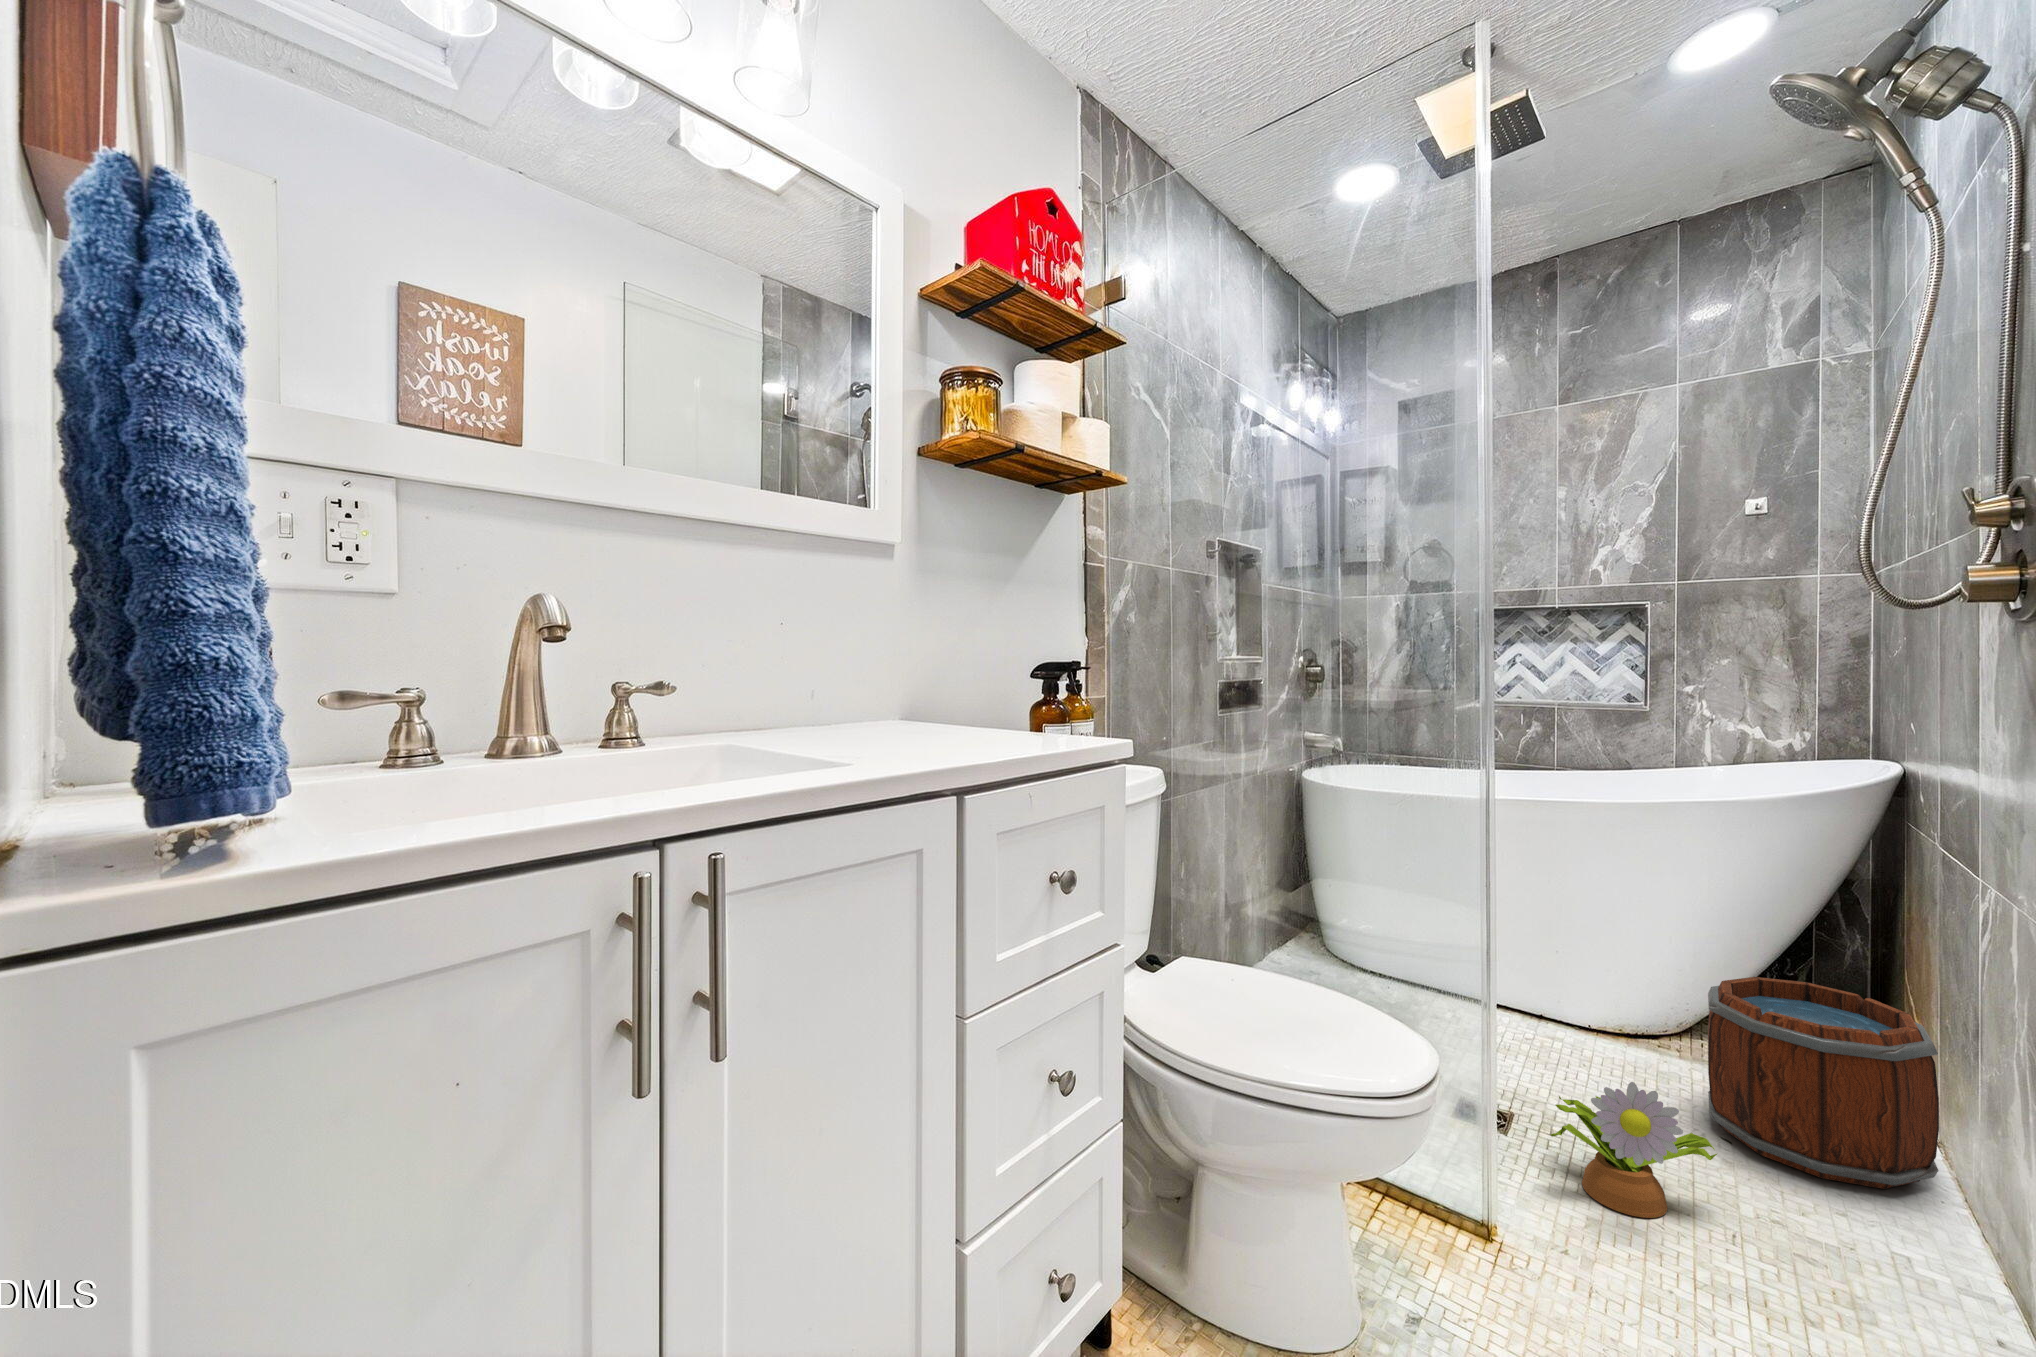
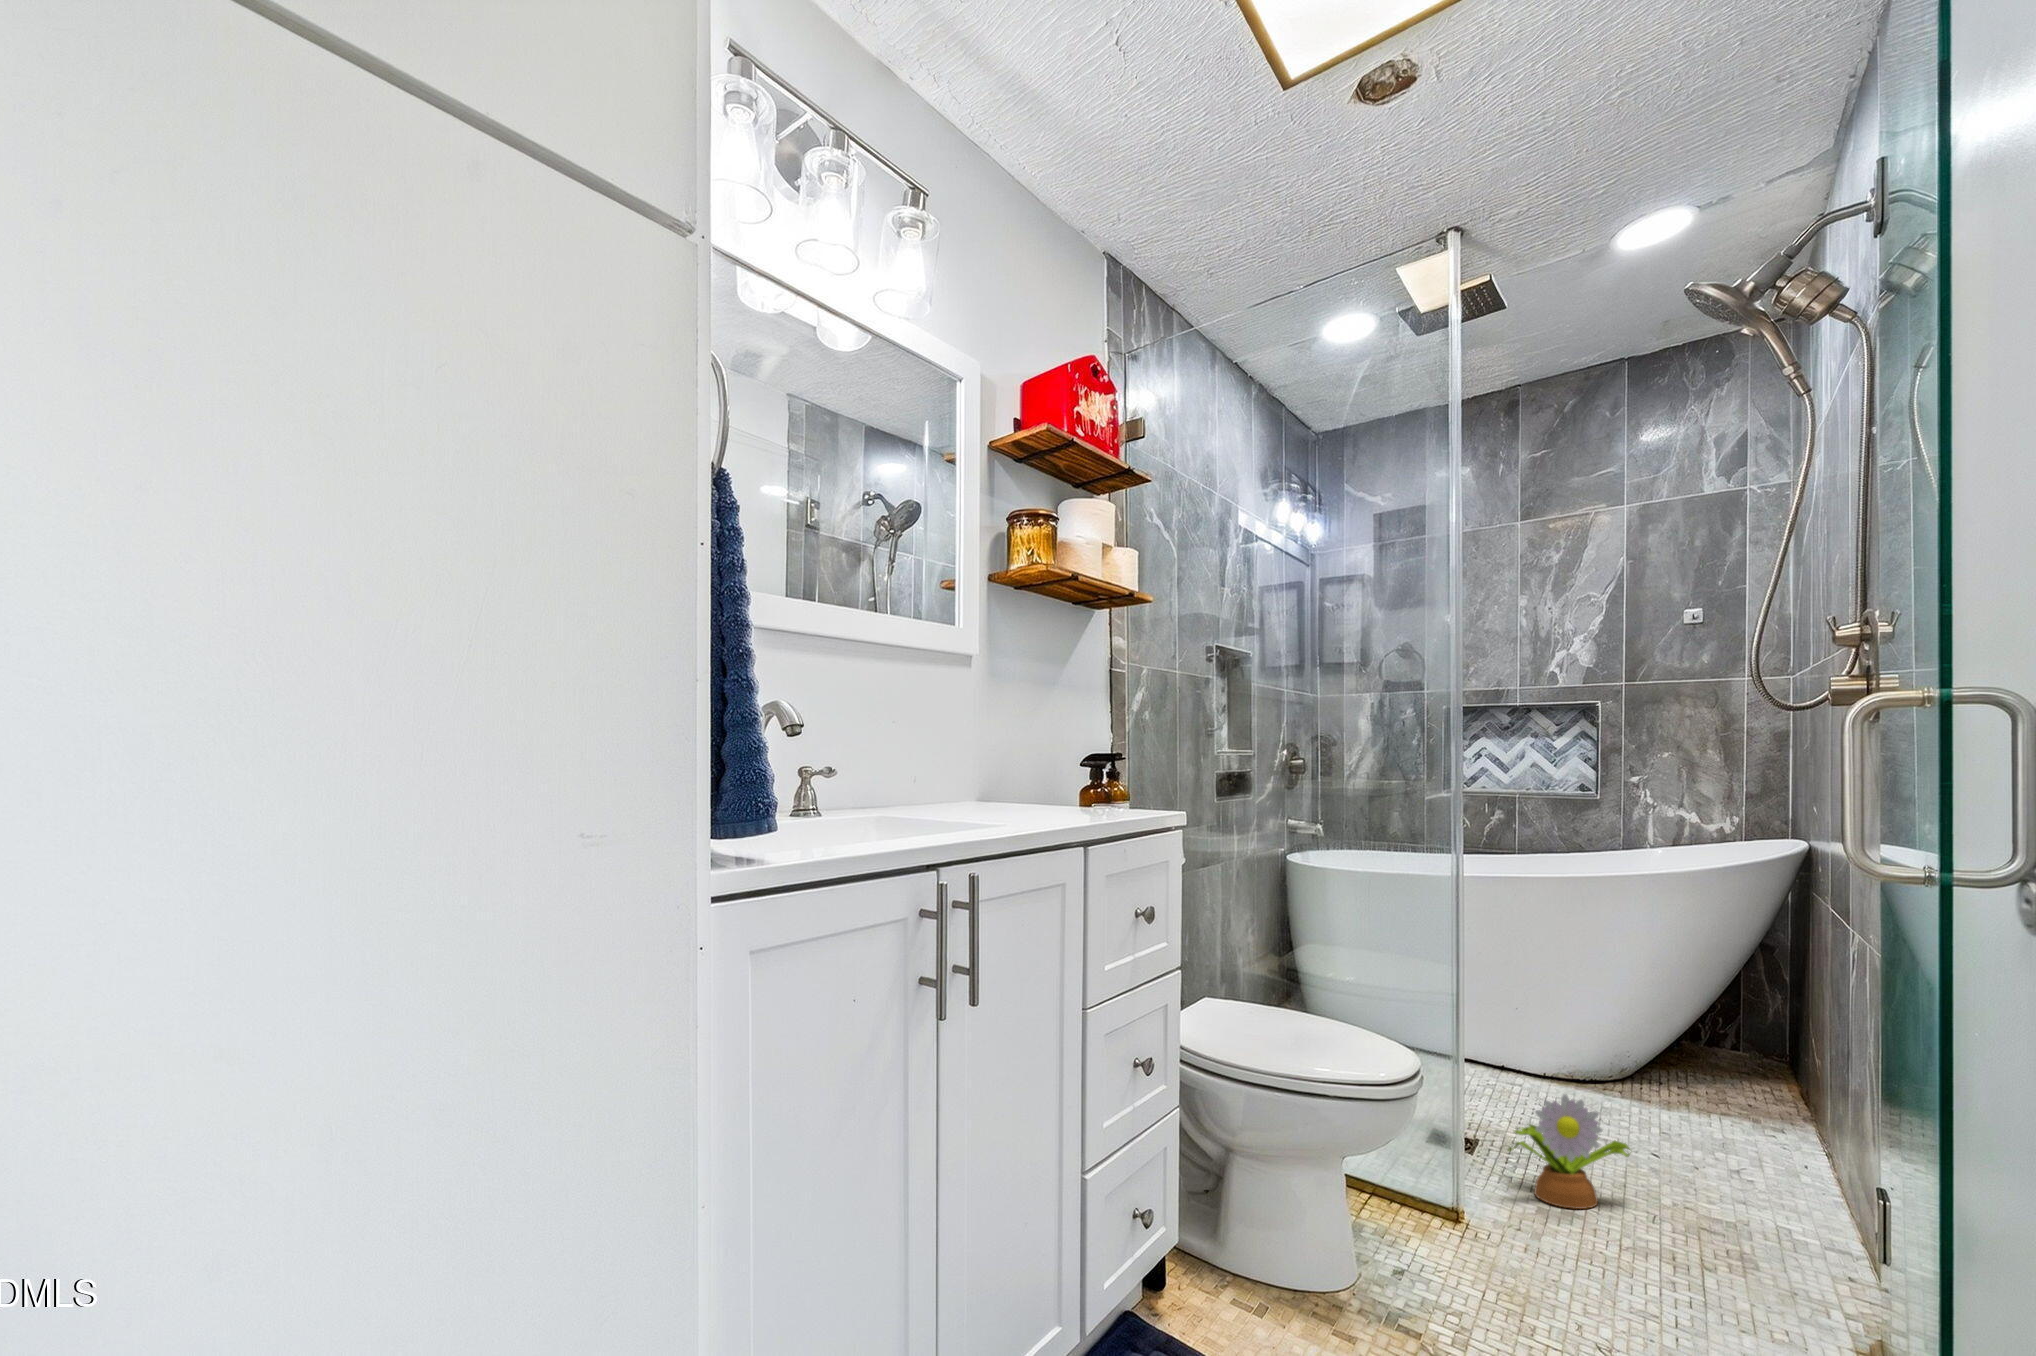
bucket: present [1708,977,1939,1189] -> none [1636,1025,1803,1183]

